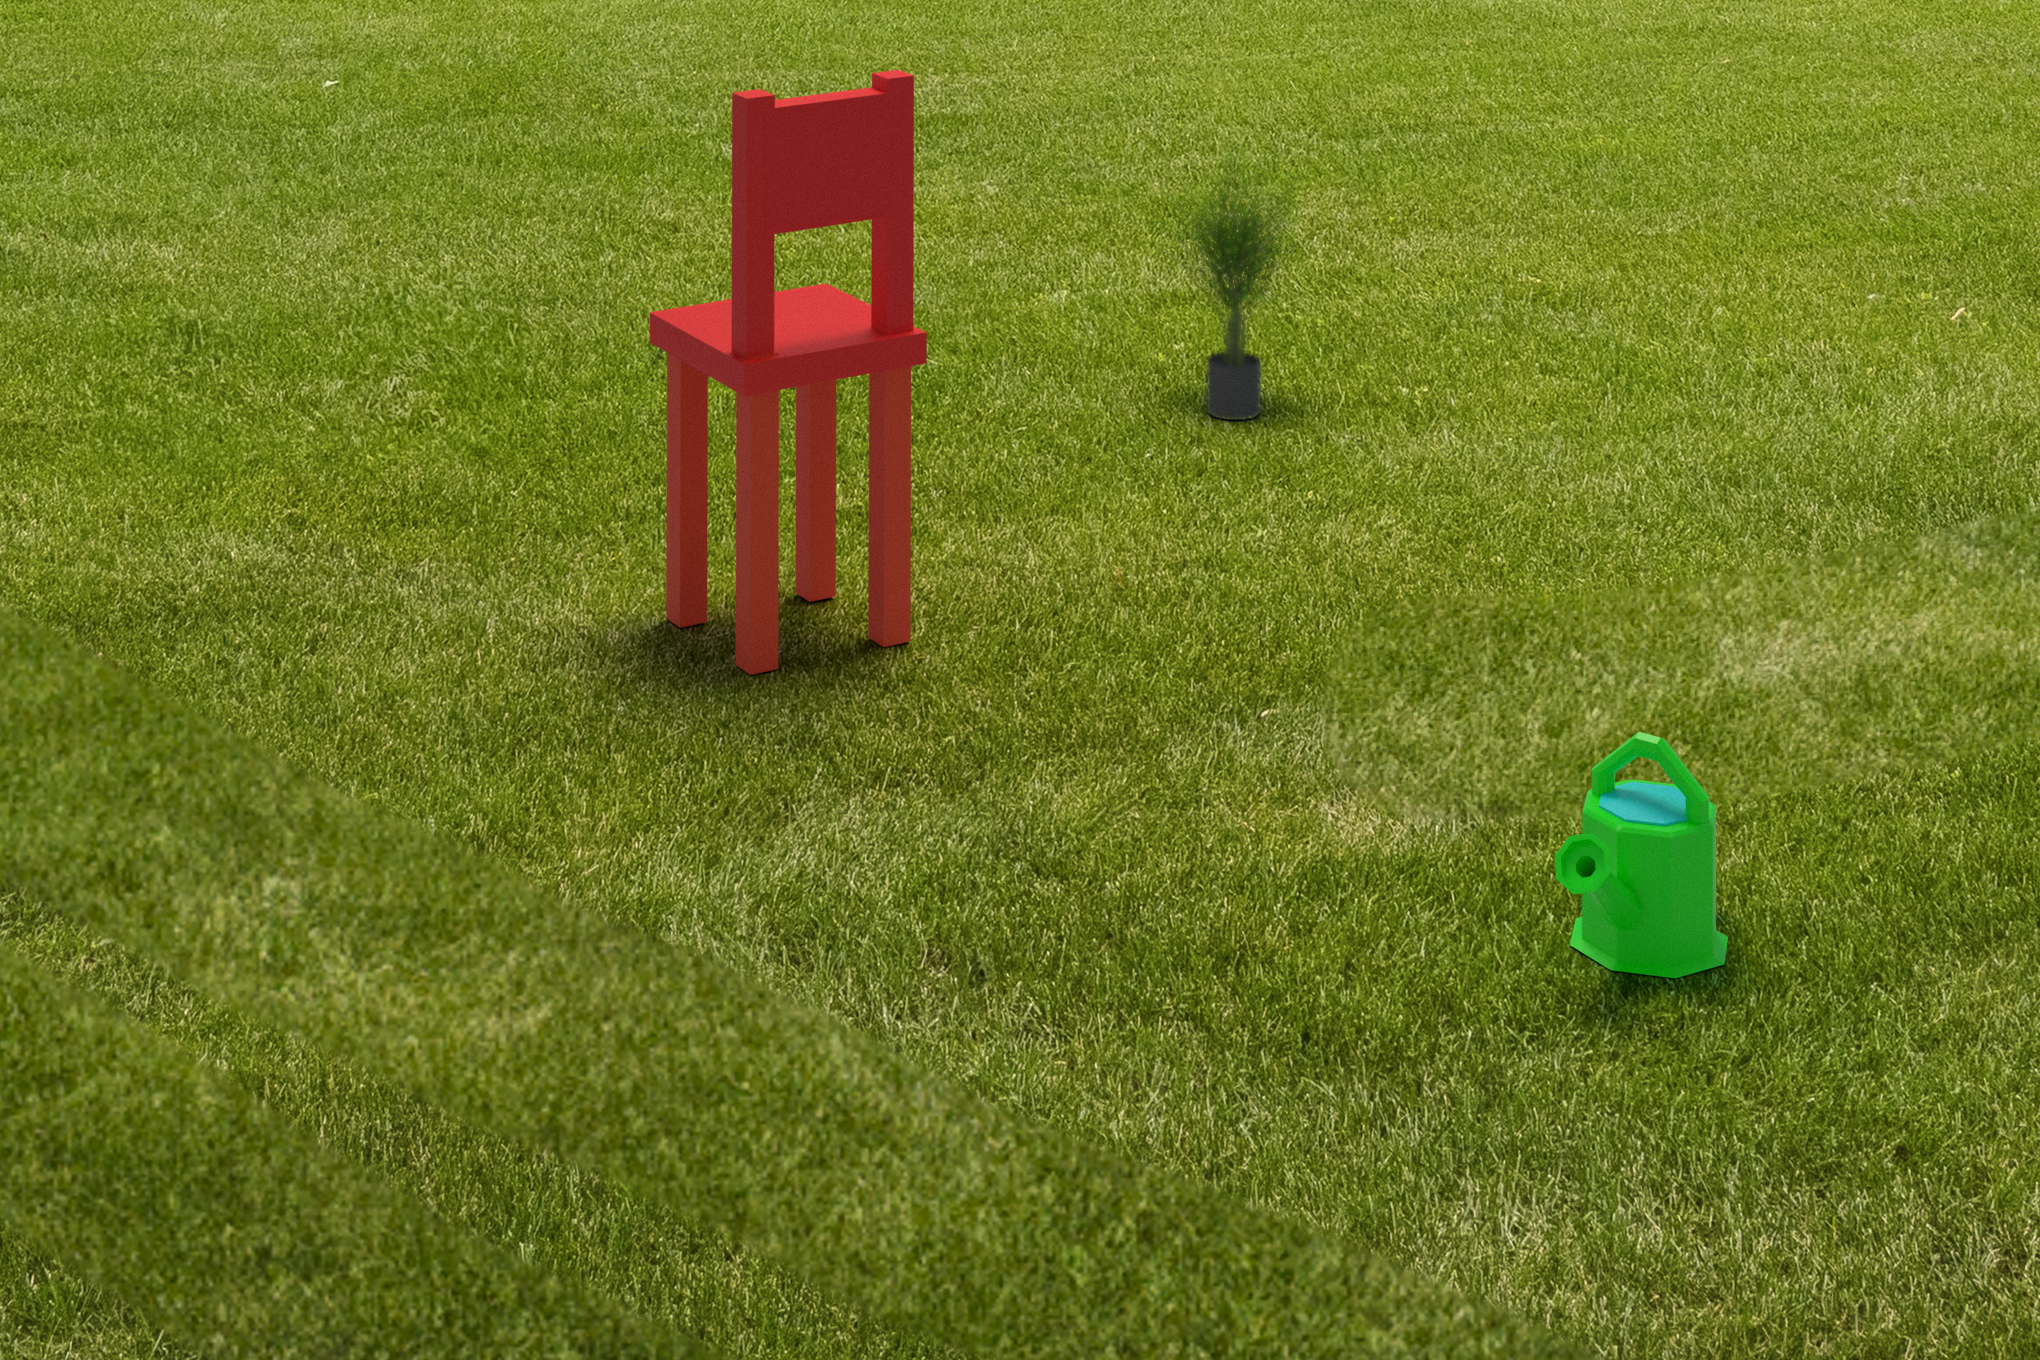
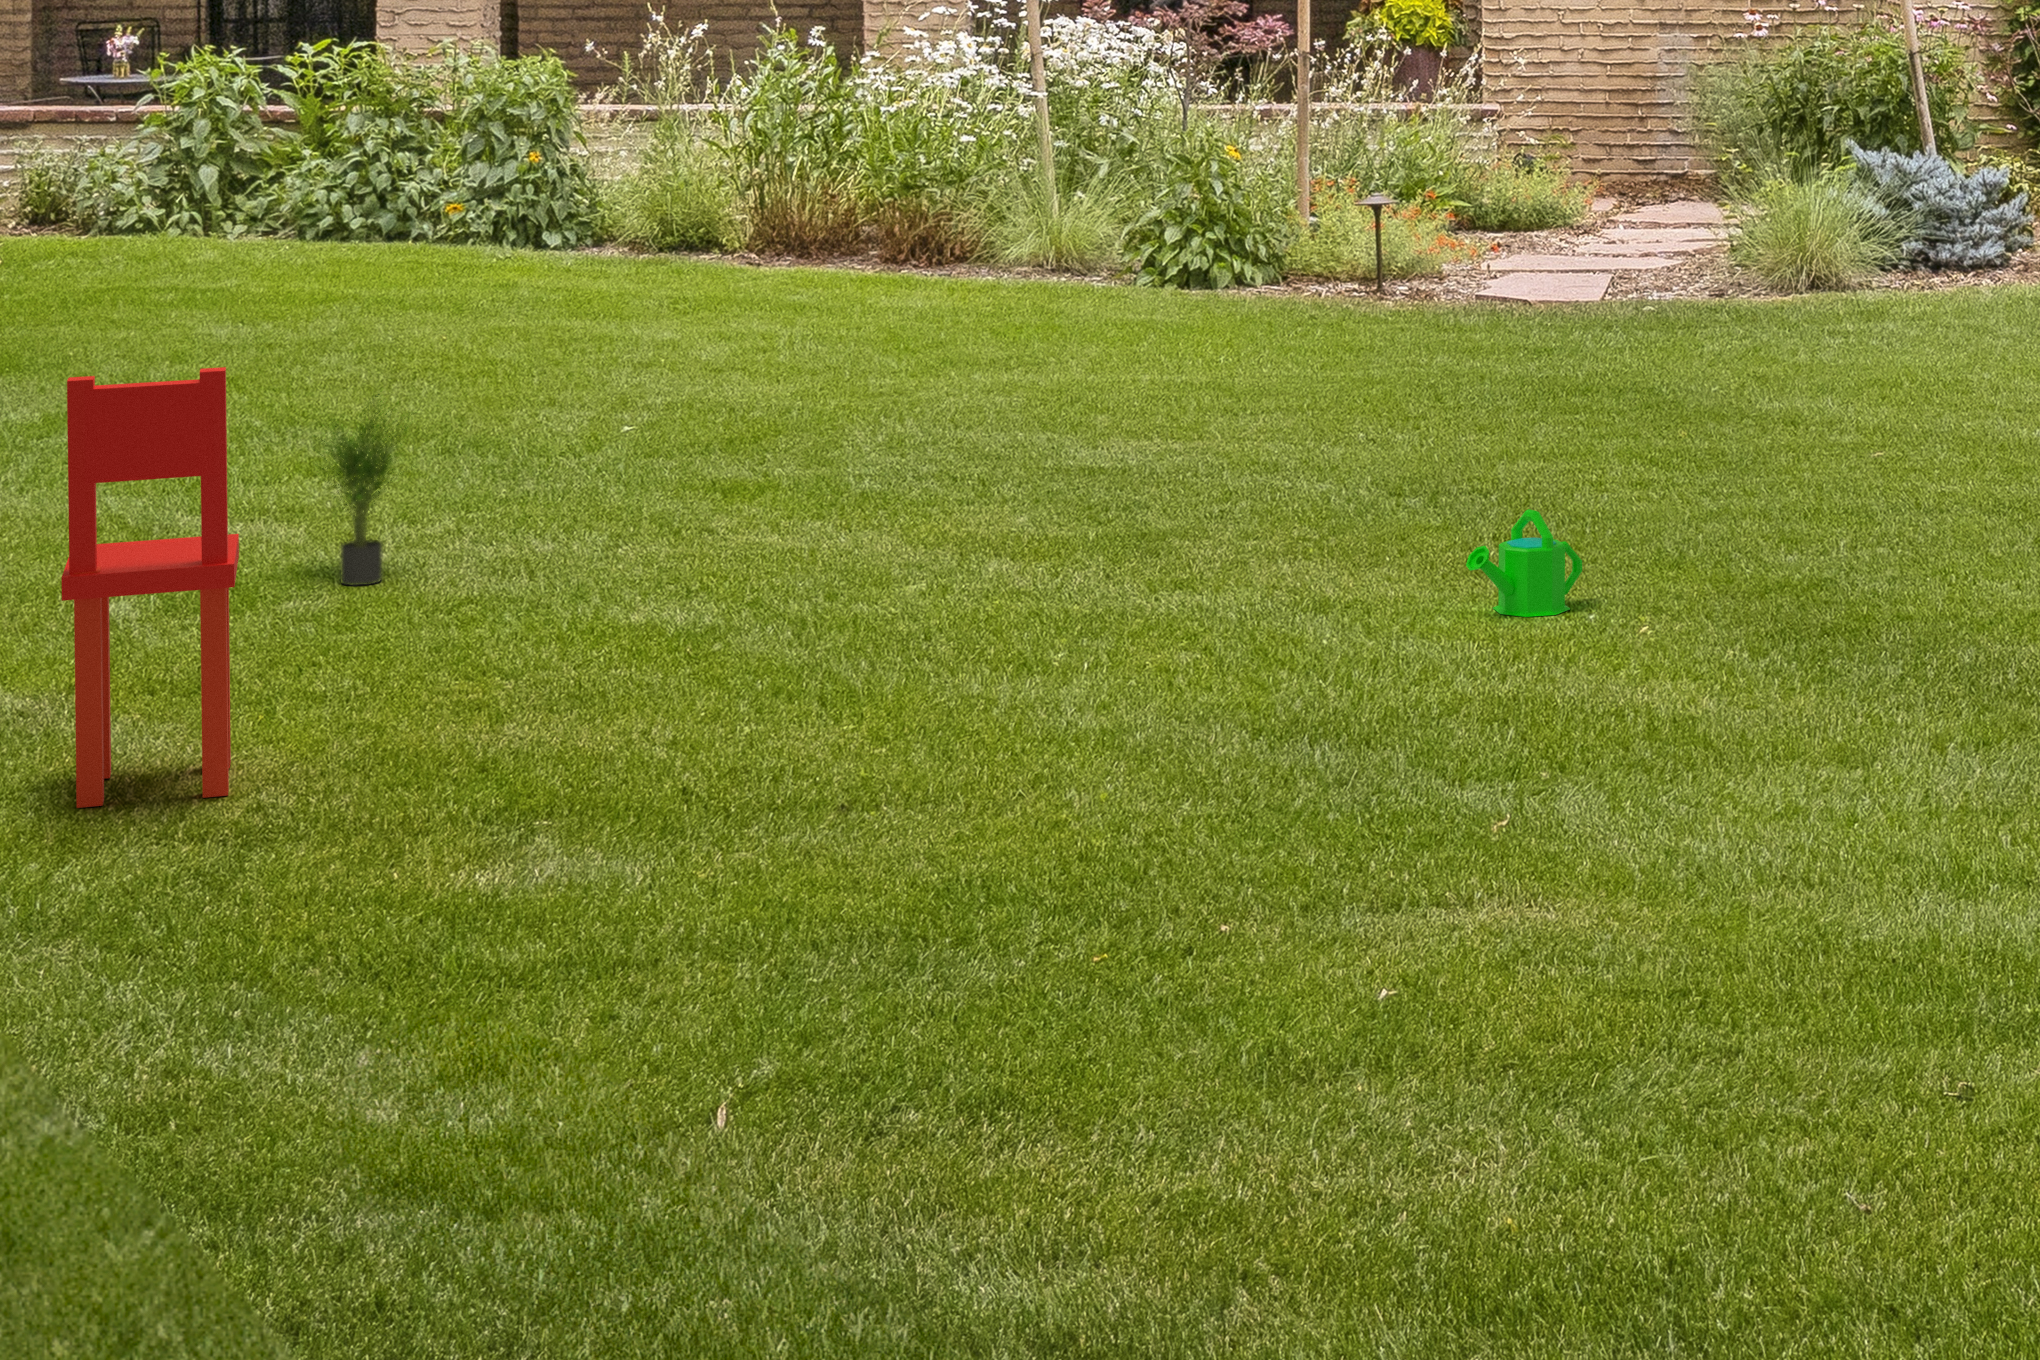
potted plant: present [1163,148,1304,420] -> present [315,391,414,586]
watering can: present [1555,732,1728,978] -> present [1466,509,1582,617]

